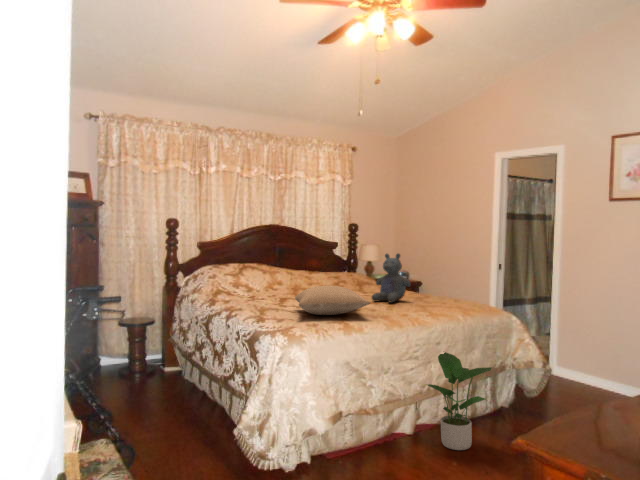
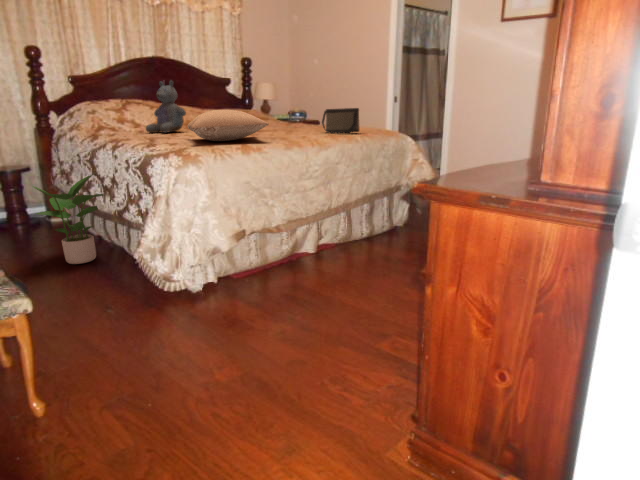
stuffed bear: present [372,254,411,302] -> present [146,81,186,133]
handbag: none [422,283,461,309] -> present [322,108,359,133]
potted plant: present [428,352,492,450] -> present [33,175,103,264]

